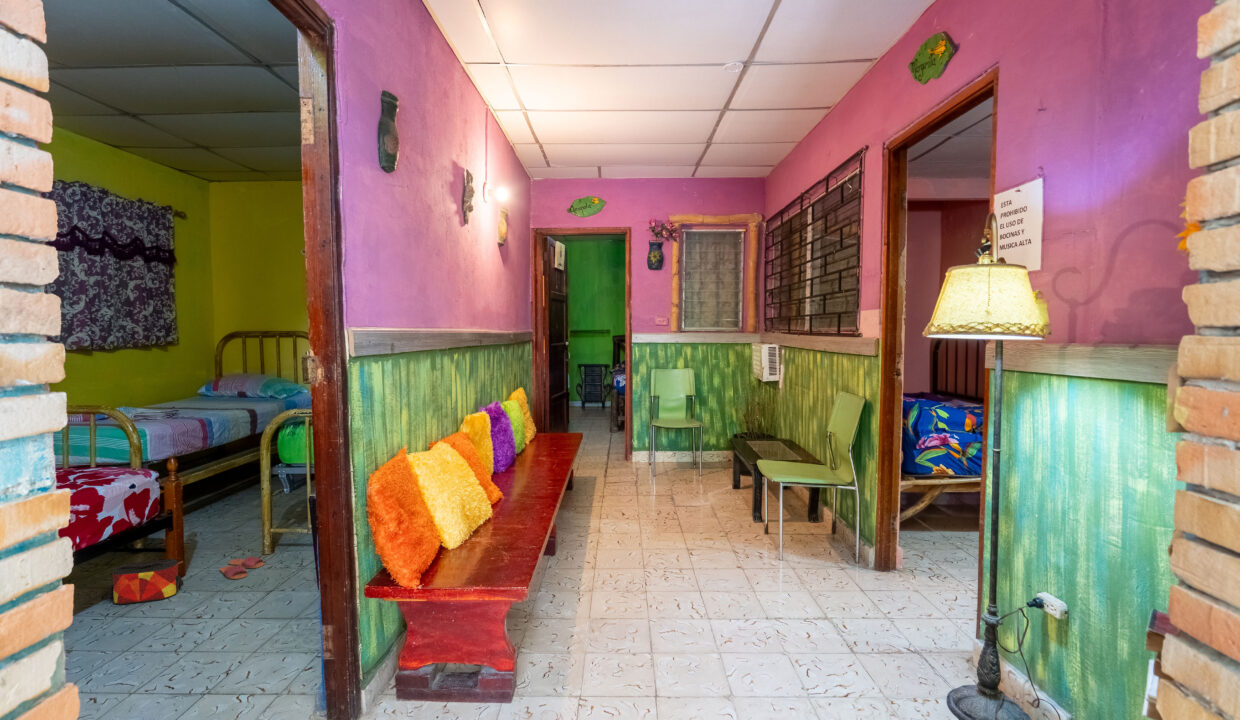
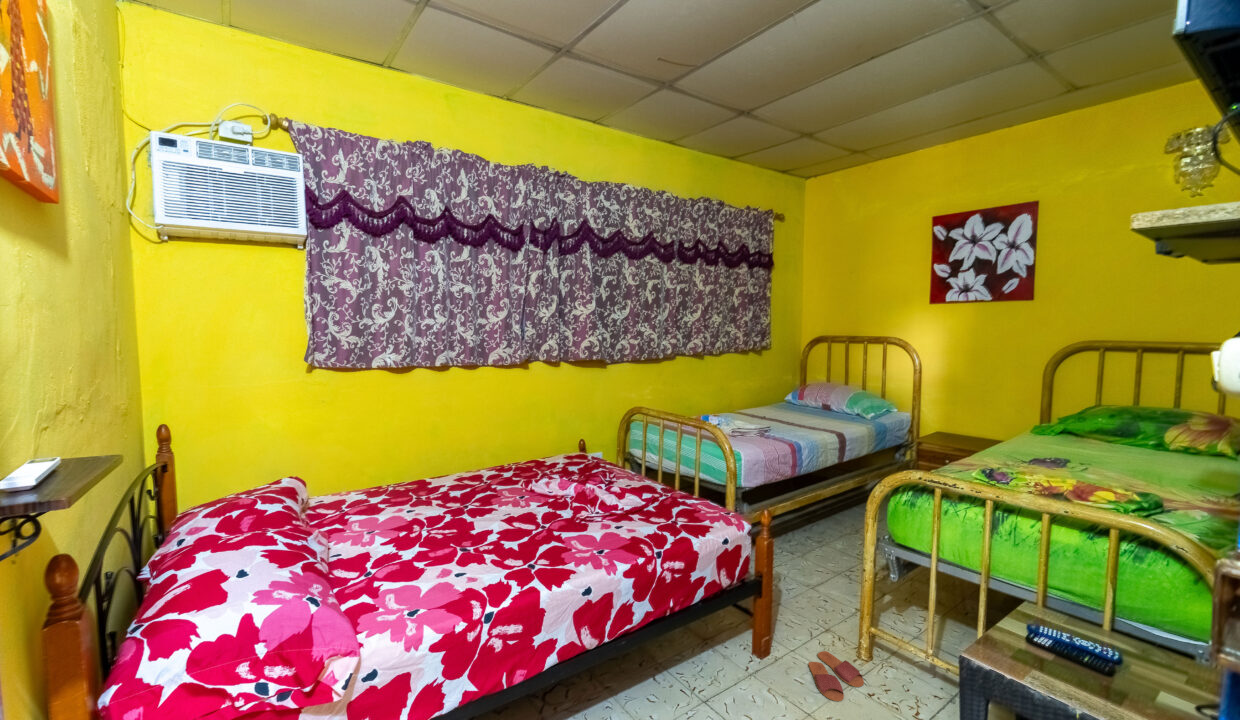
bag: present [107,559,184,605] -> none [697,624,770,694]

